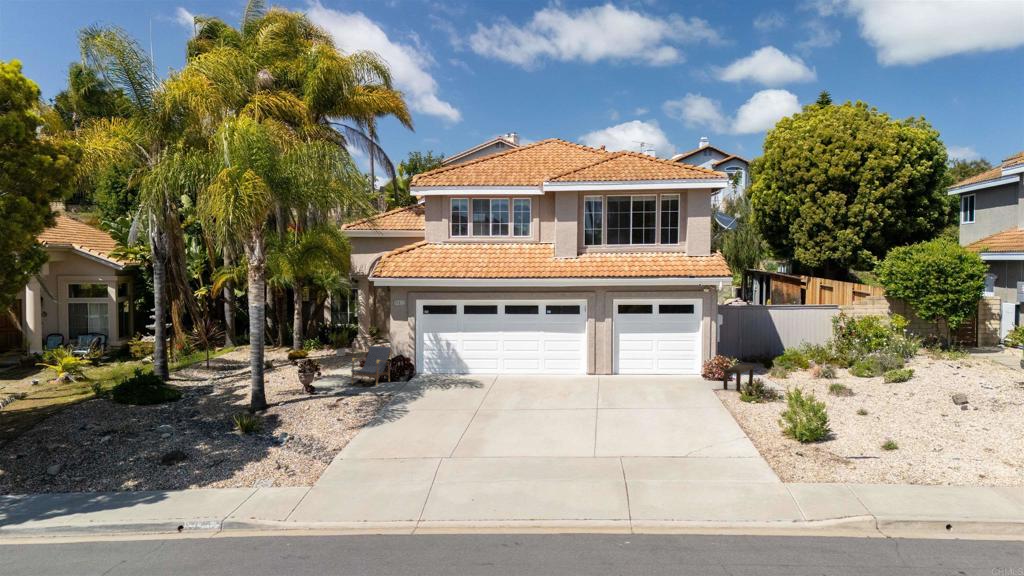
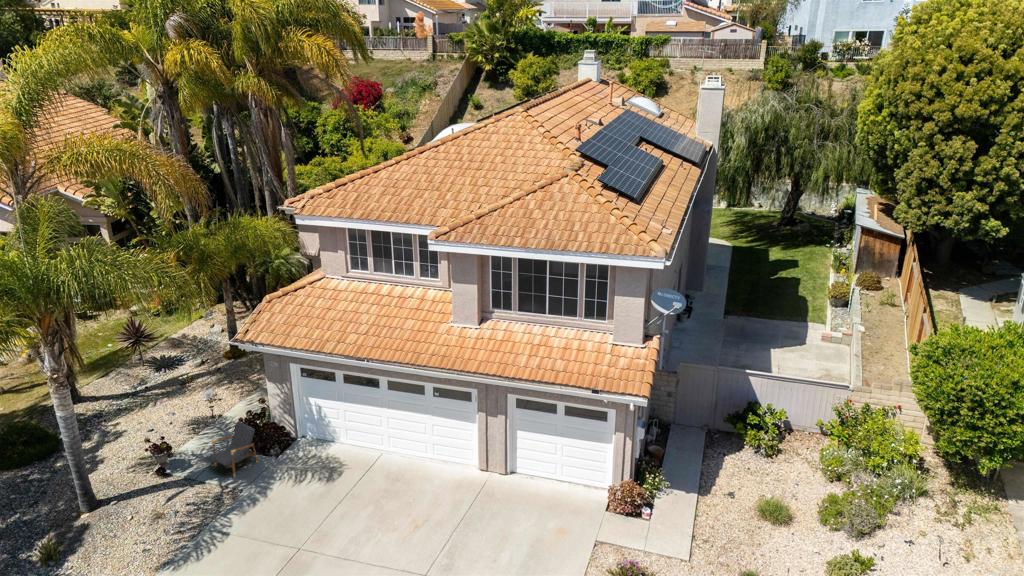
bench: present [723,364,754,391] -> none [612,500,660,547]

